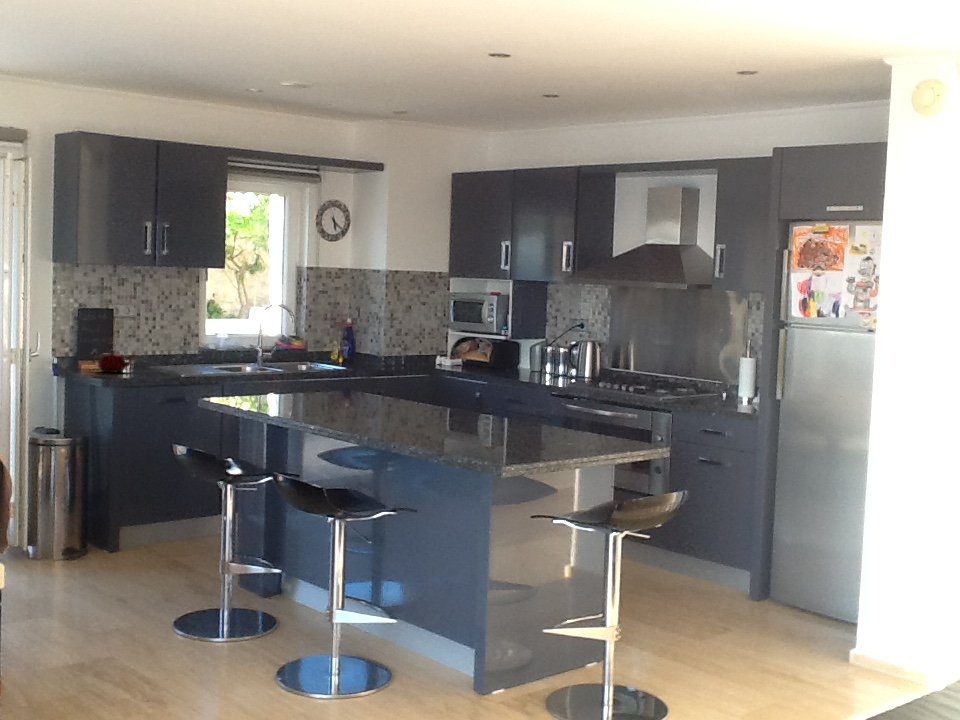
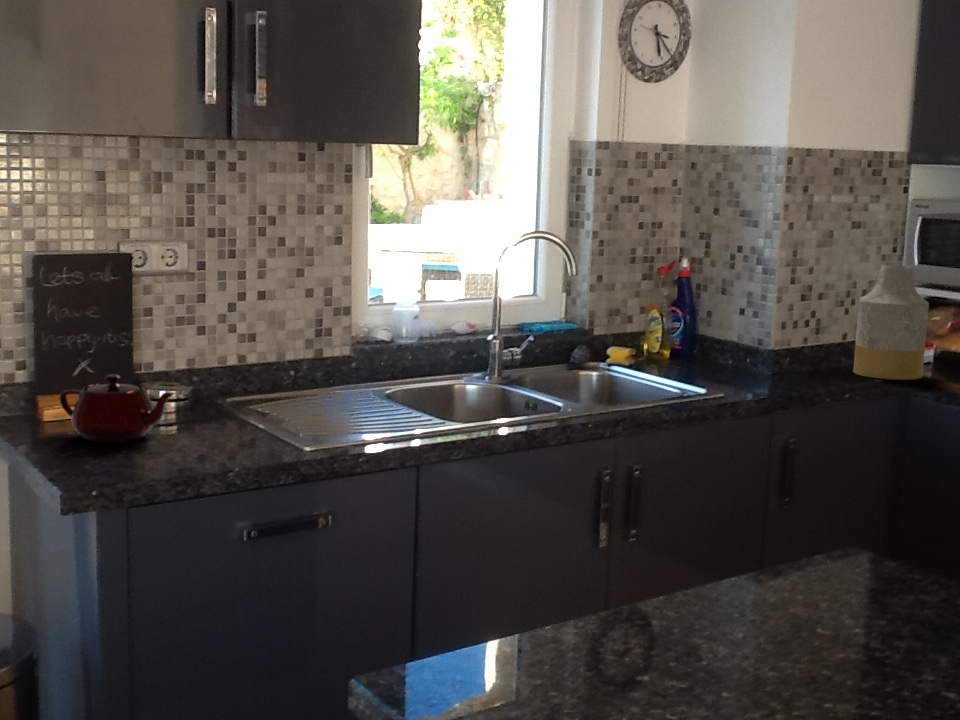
vase: none [420,320,450,369] -> present [853,265,929,380]

